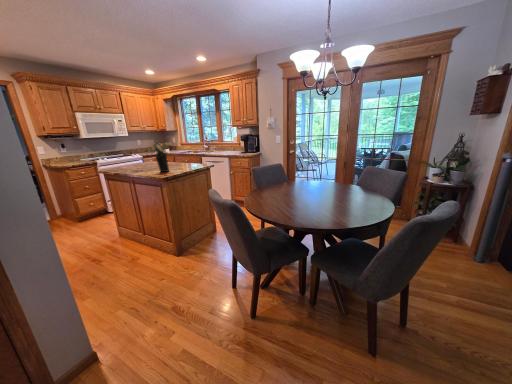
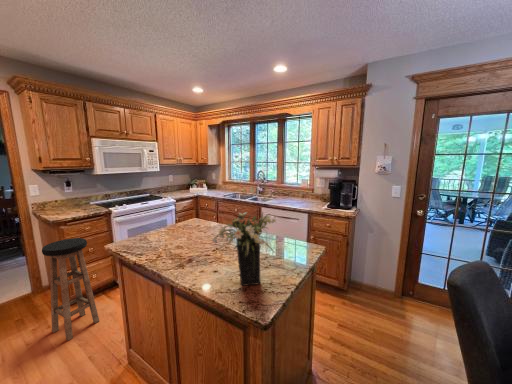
bar stool: none [59,176,99,231] -> present [42,238,99,341]

